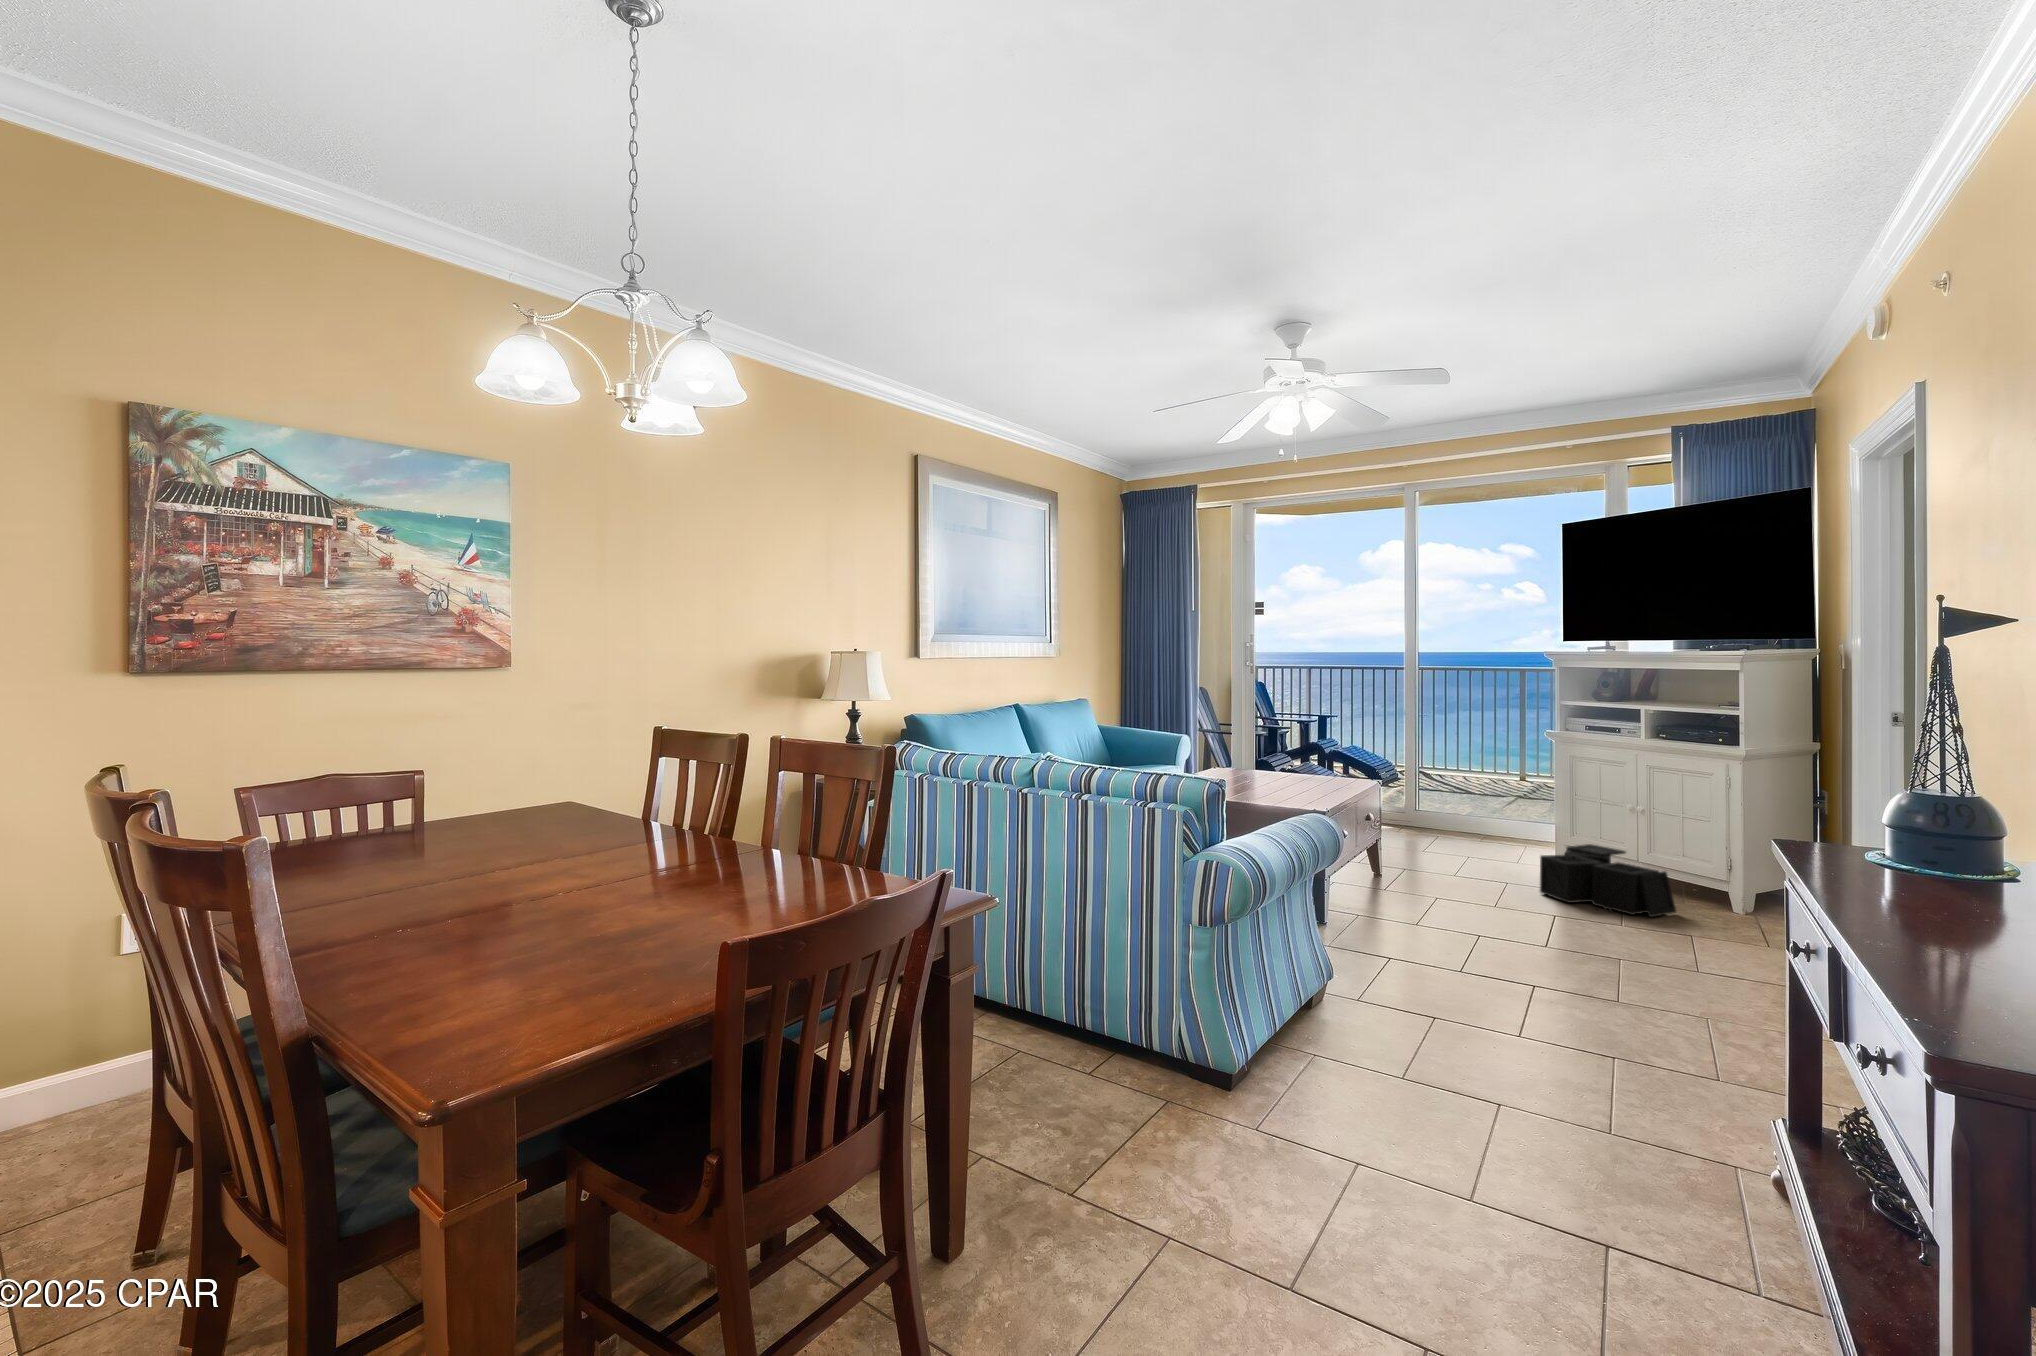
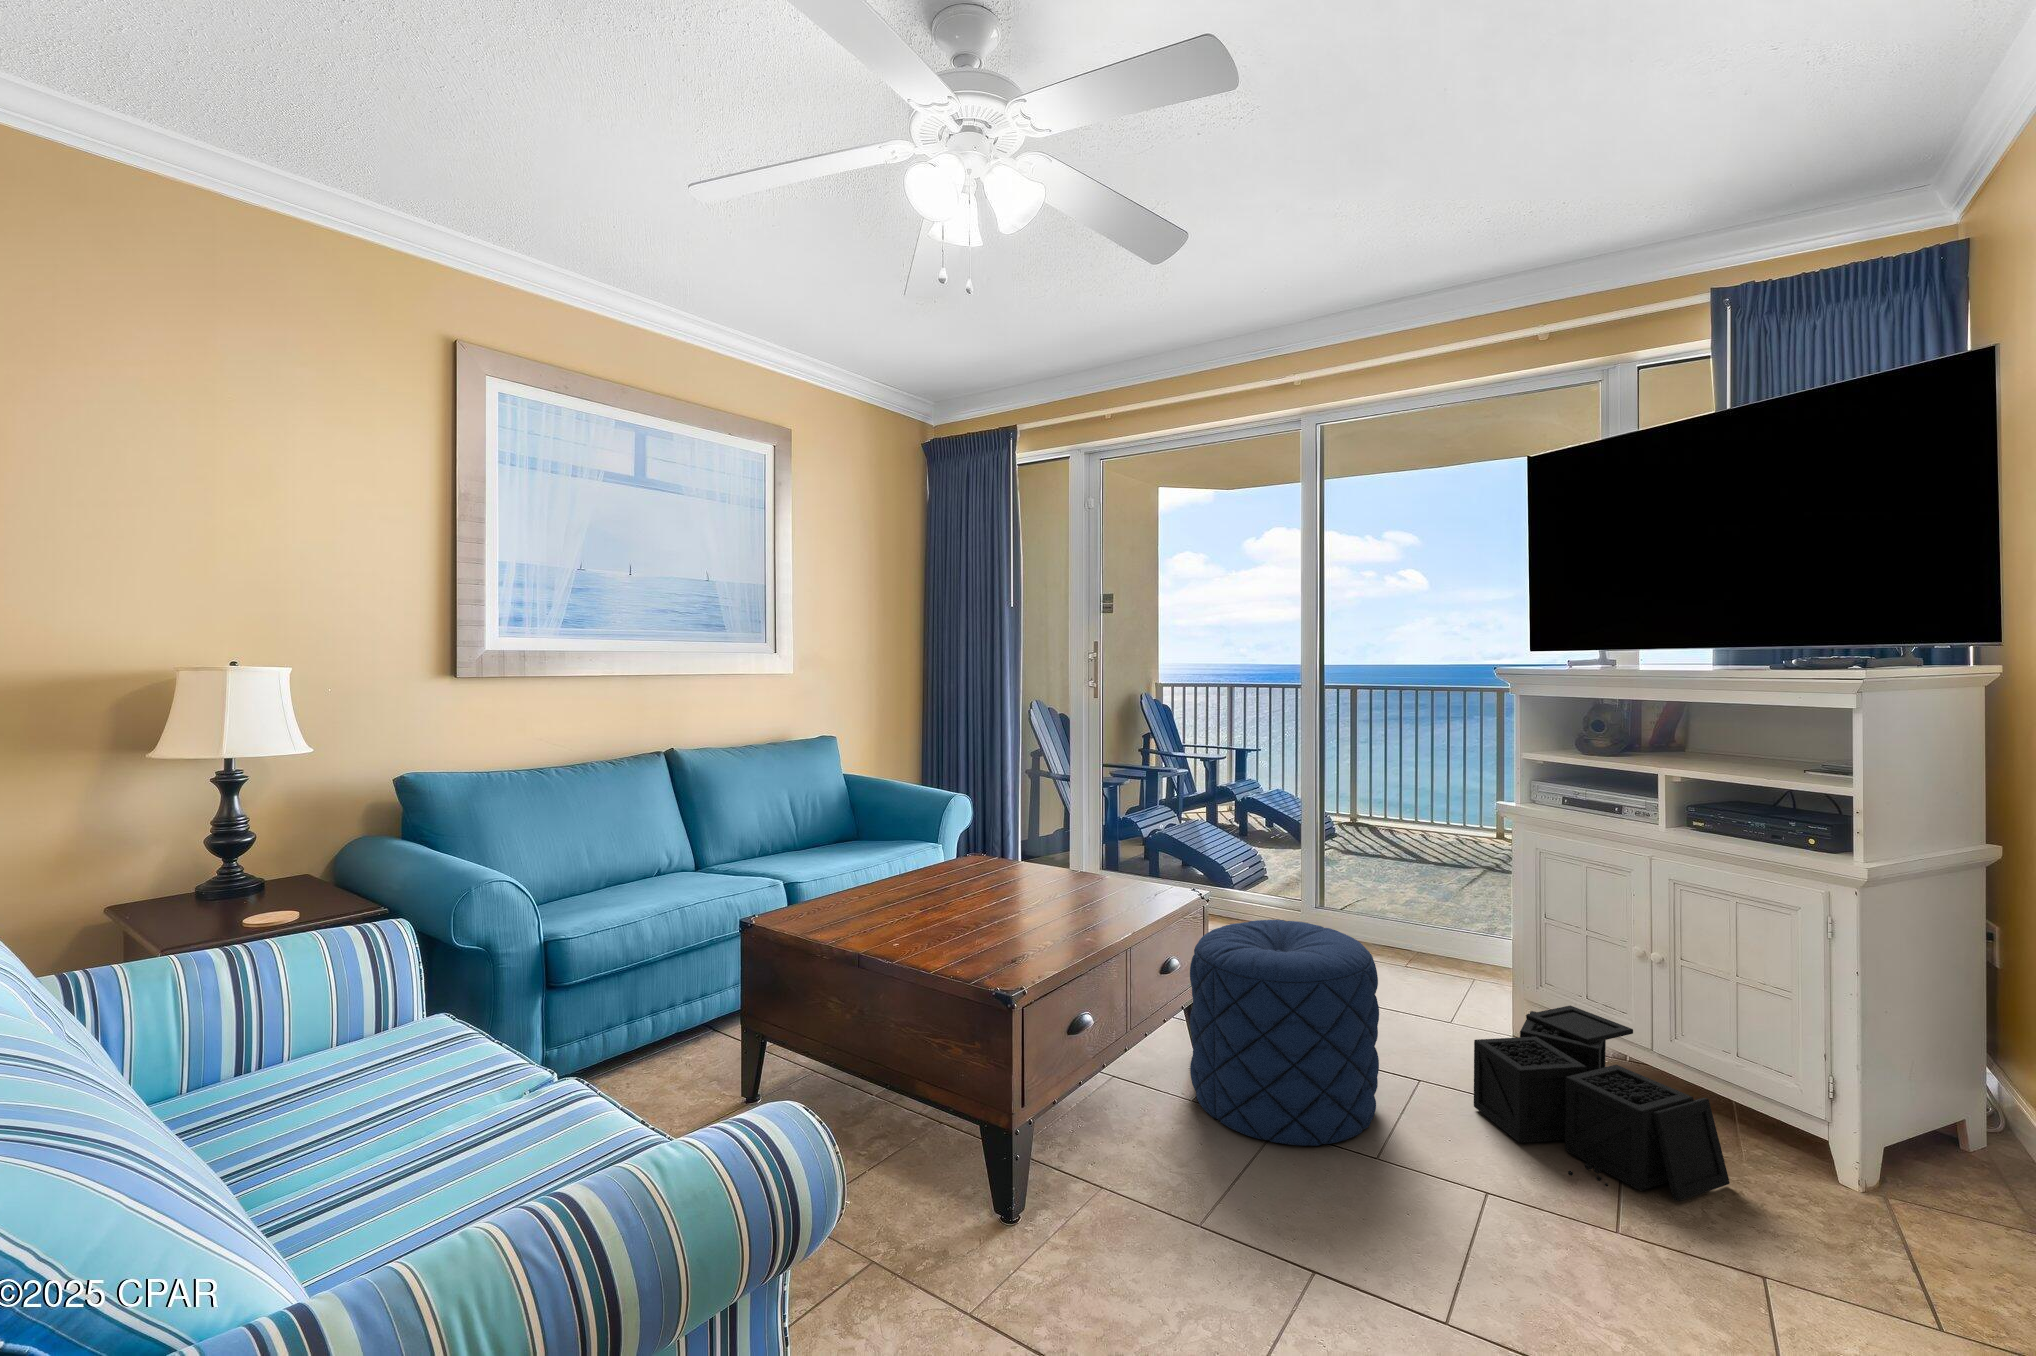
pouf: none [1378,795,1491,905] -> present [1190,920,1379,1146]

